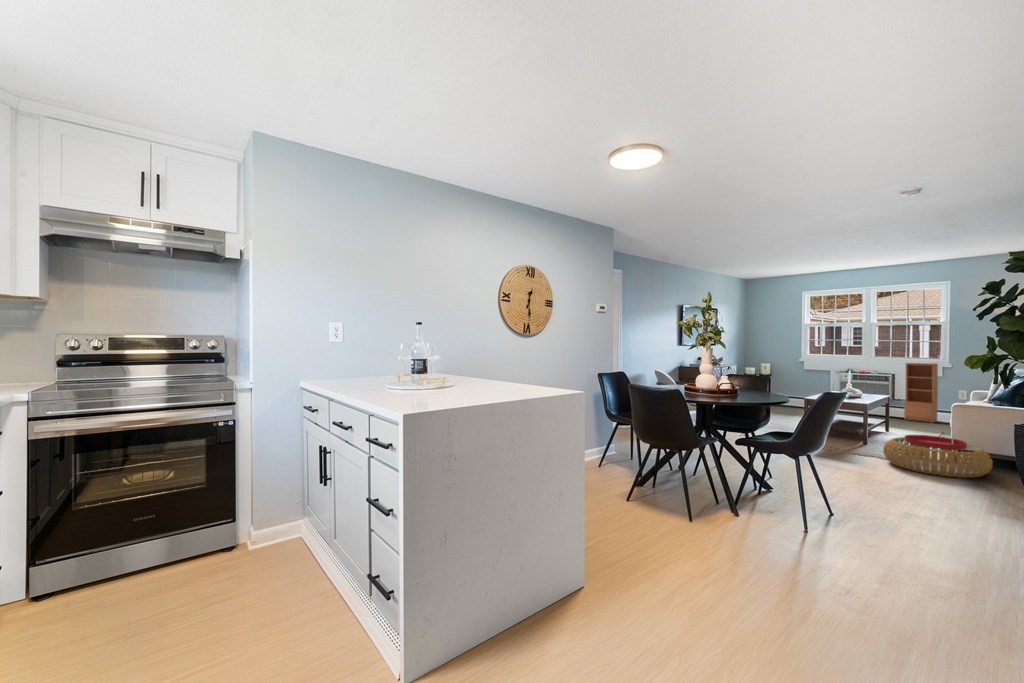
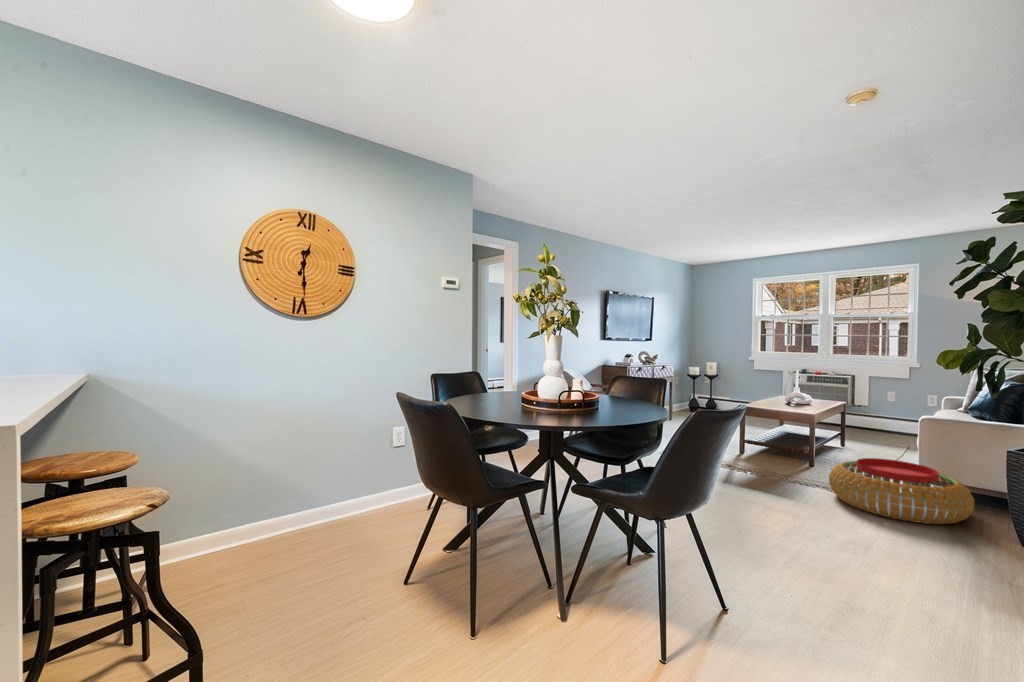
bookcase: present [904,363,938,423] -> none [864,362,903,434]

